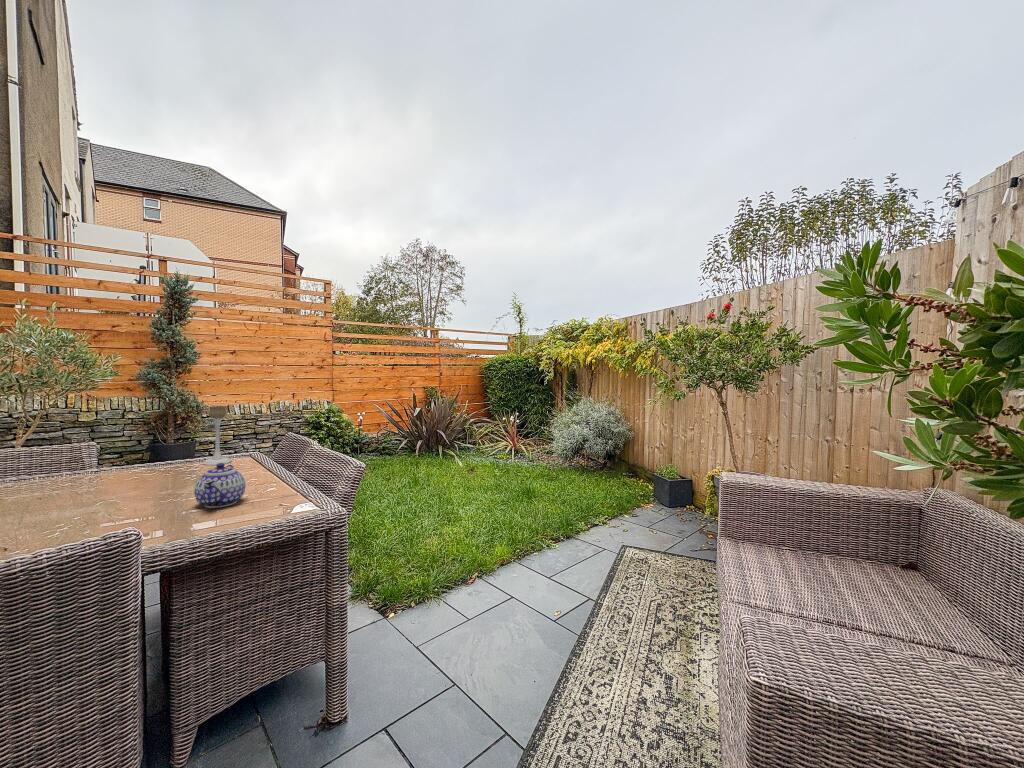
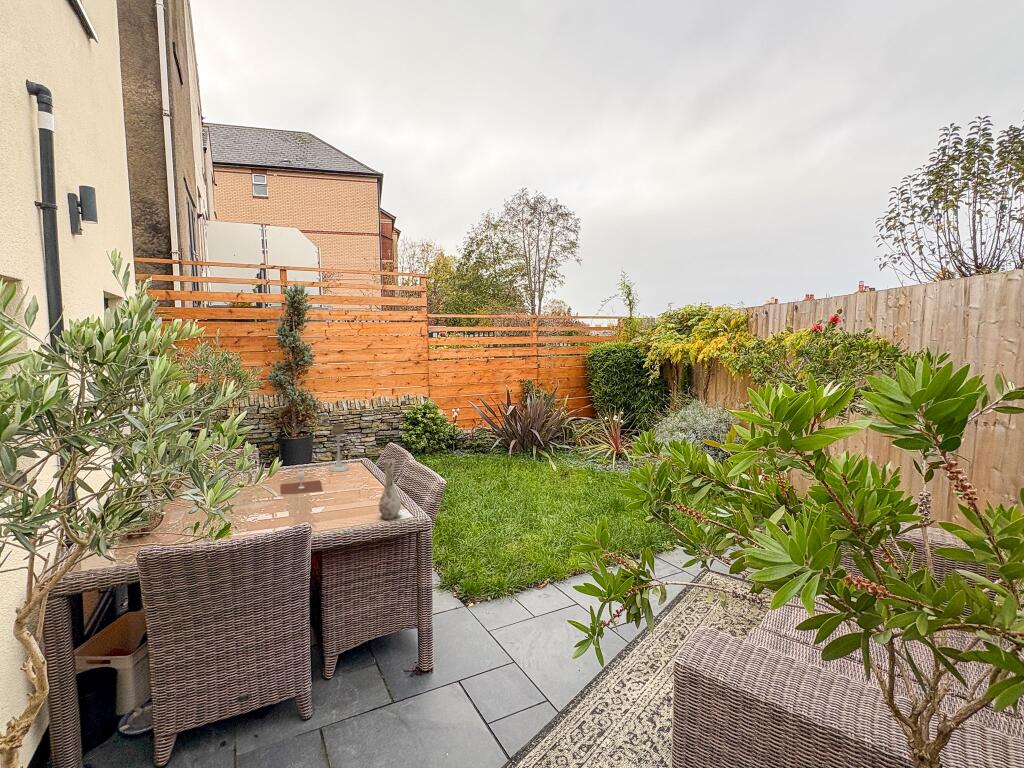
vase: none [269,431,303,513] -> present [379,459,401,519]
wine glass: none [114,460,187,495] -> present [281,470,323,495]
teapot: present [194,463,245,508] -> none [331,479,362,511]

